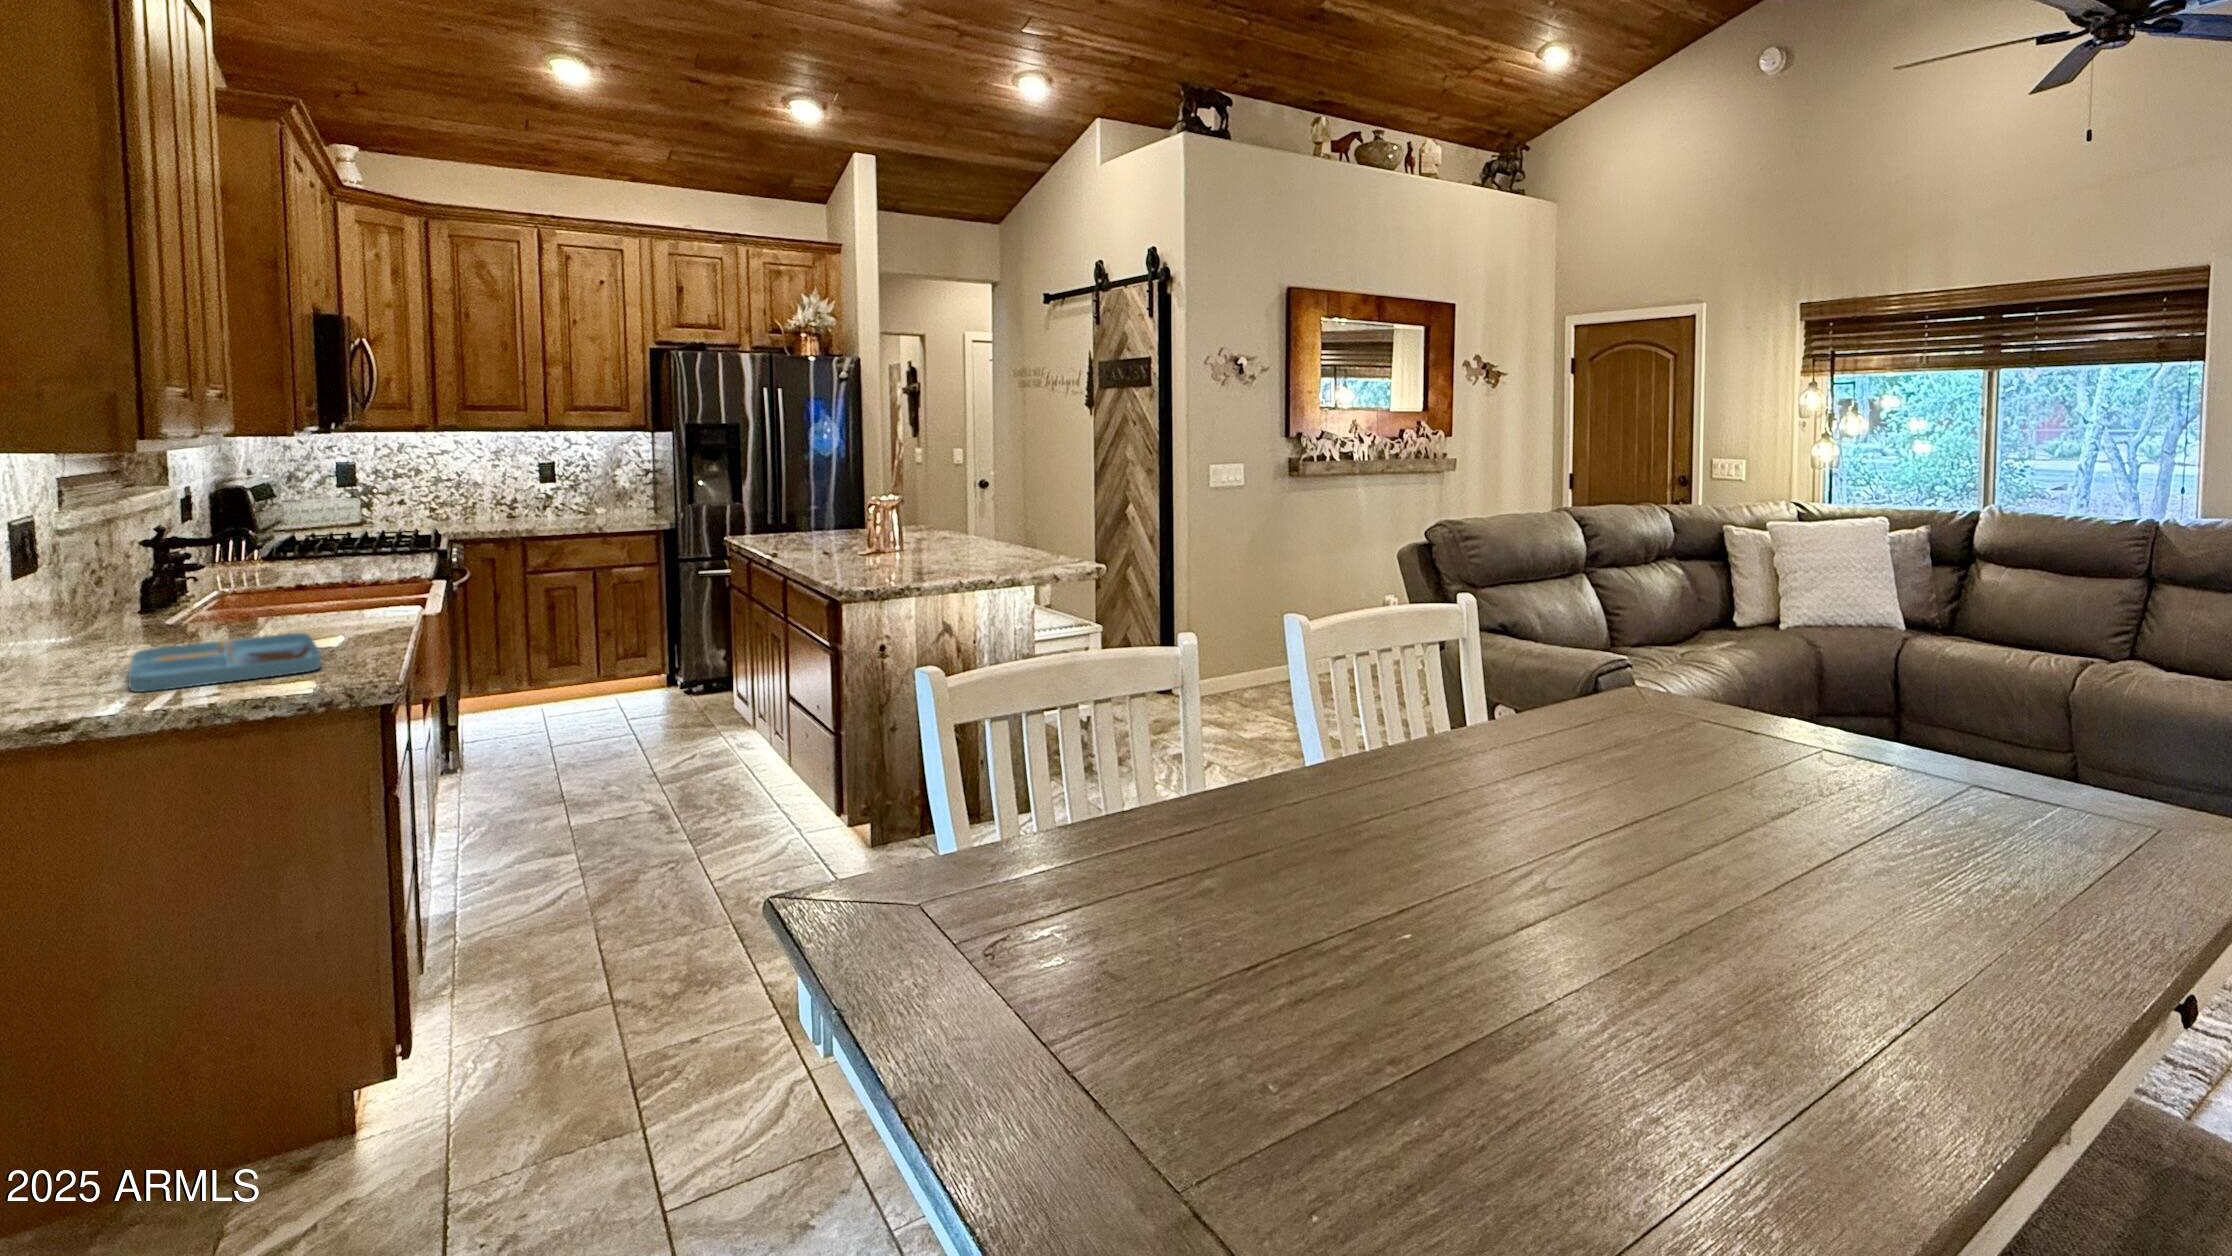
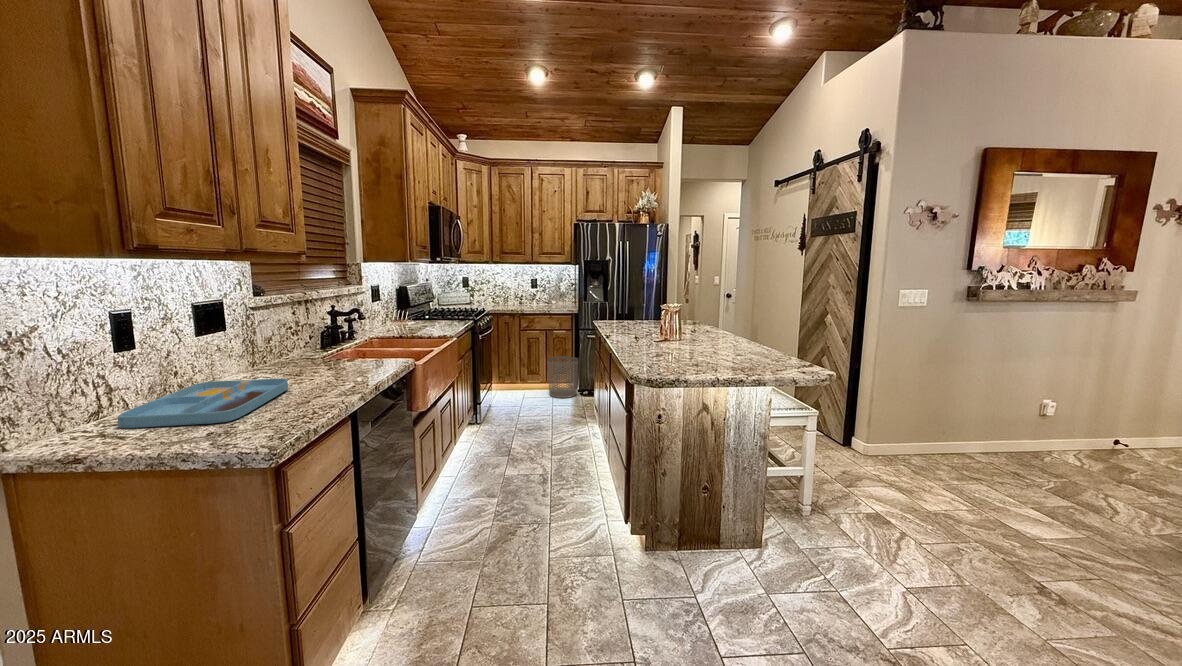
waste bin: none [603,620,679,706] -> present [547,356,578,398]

